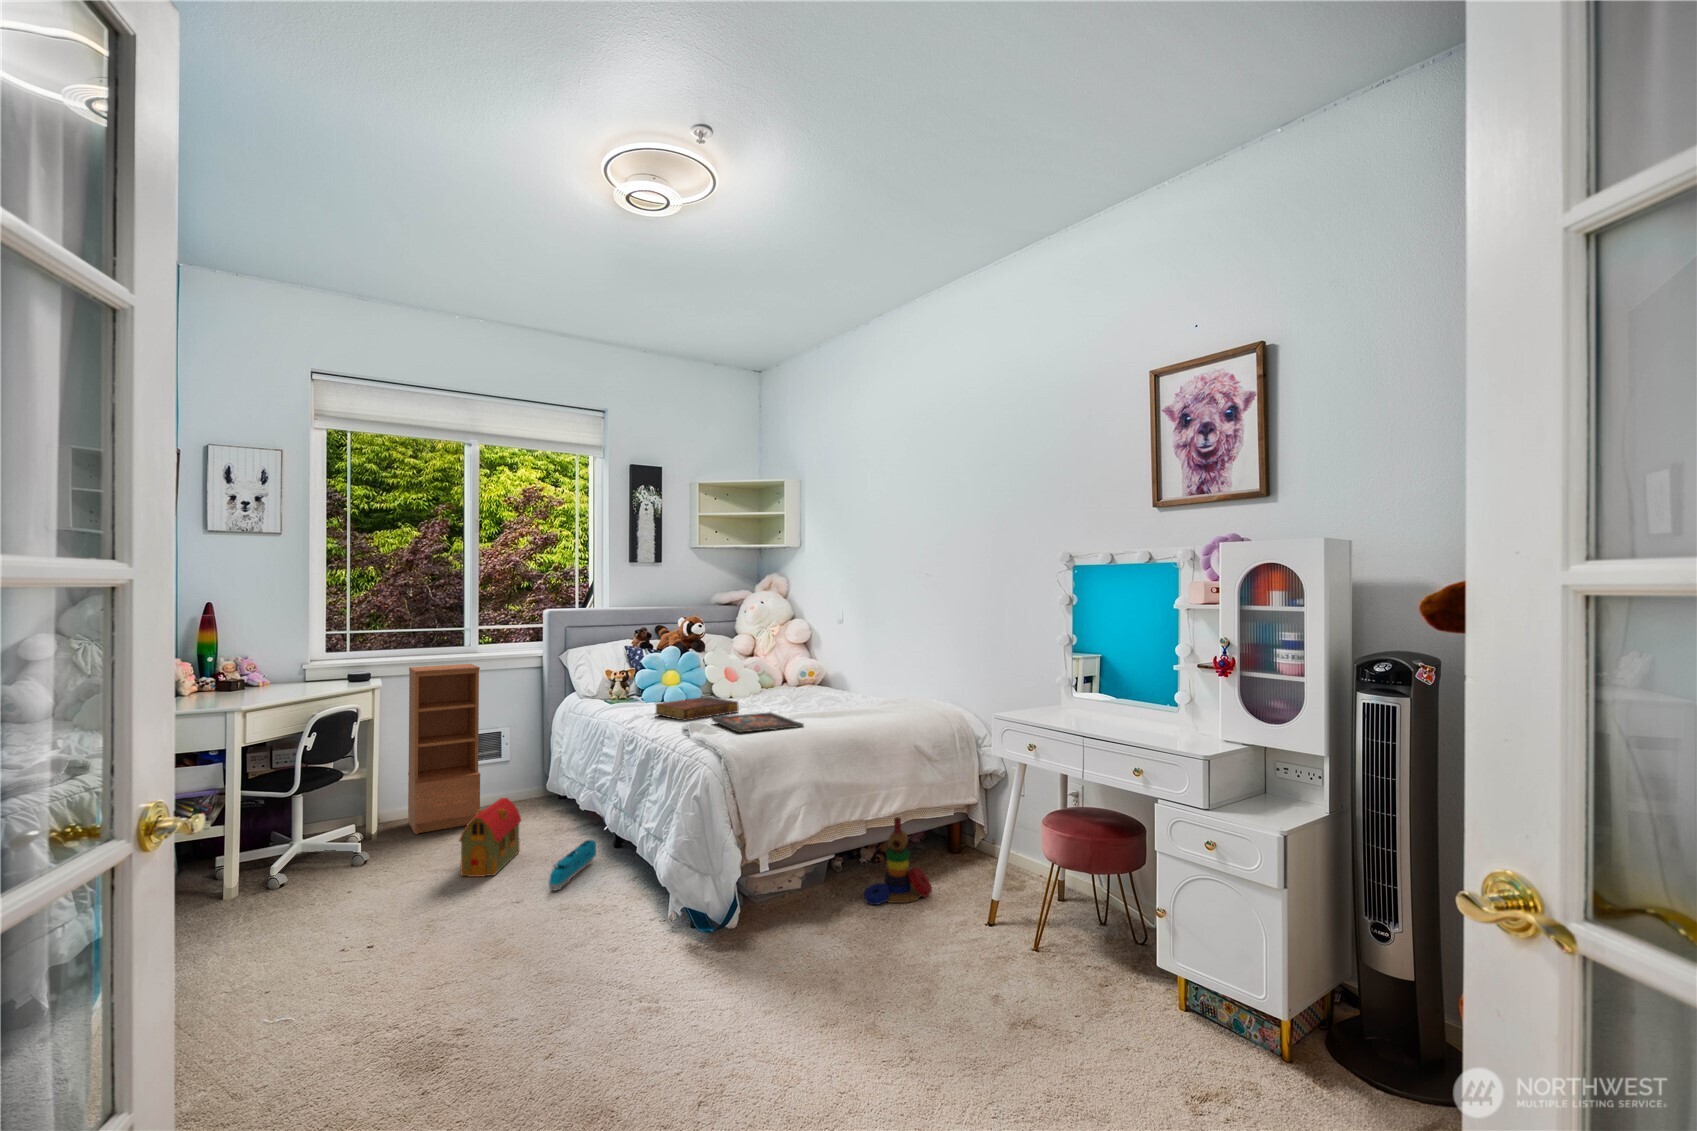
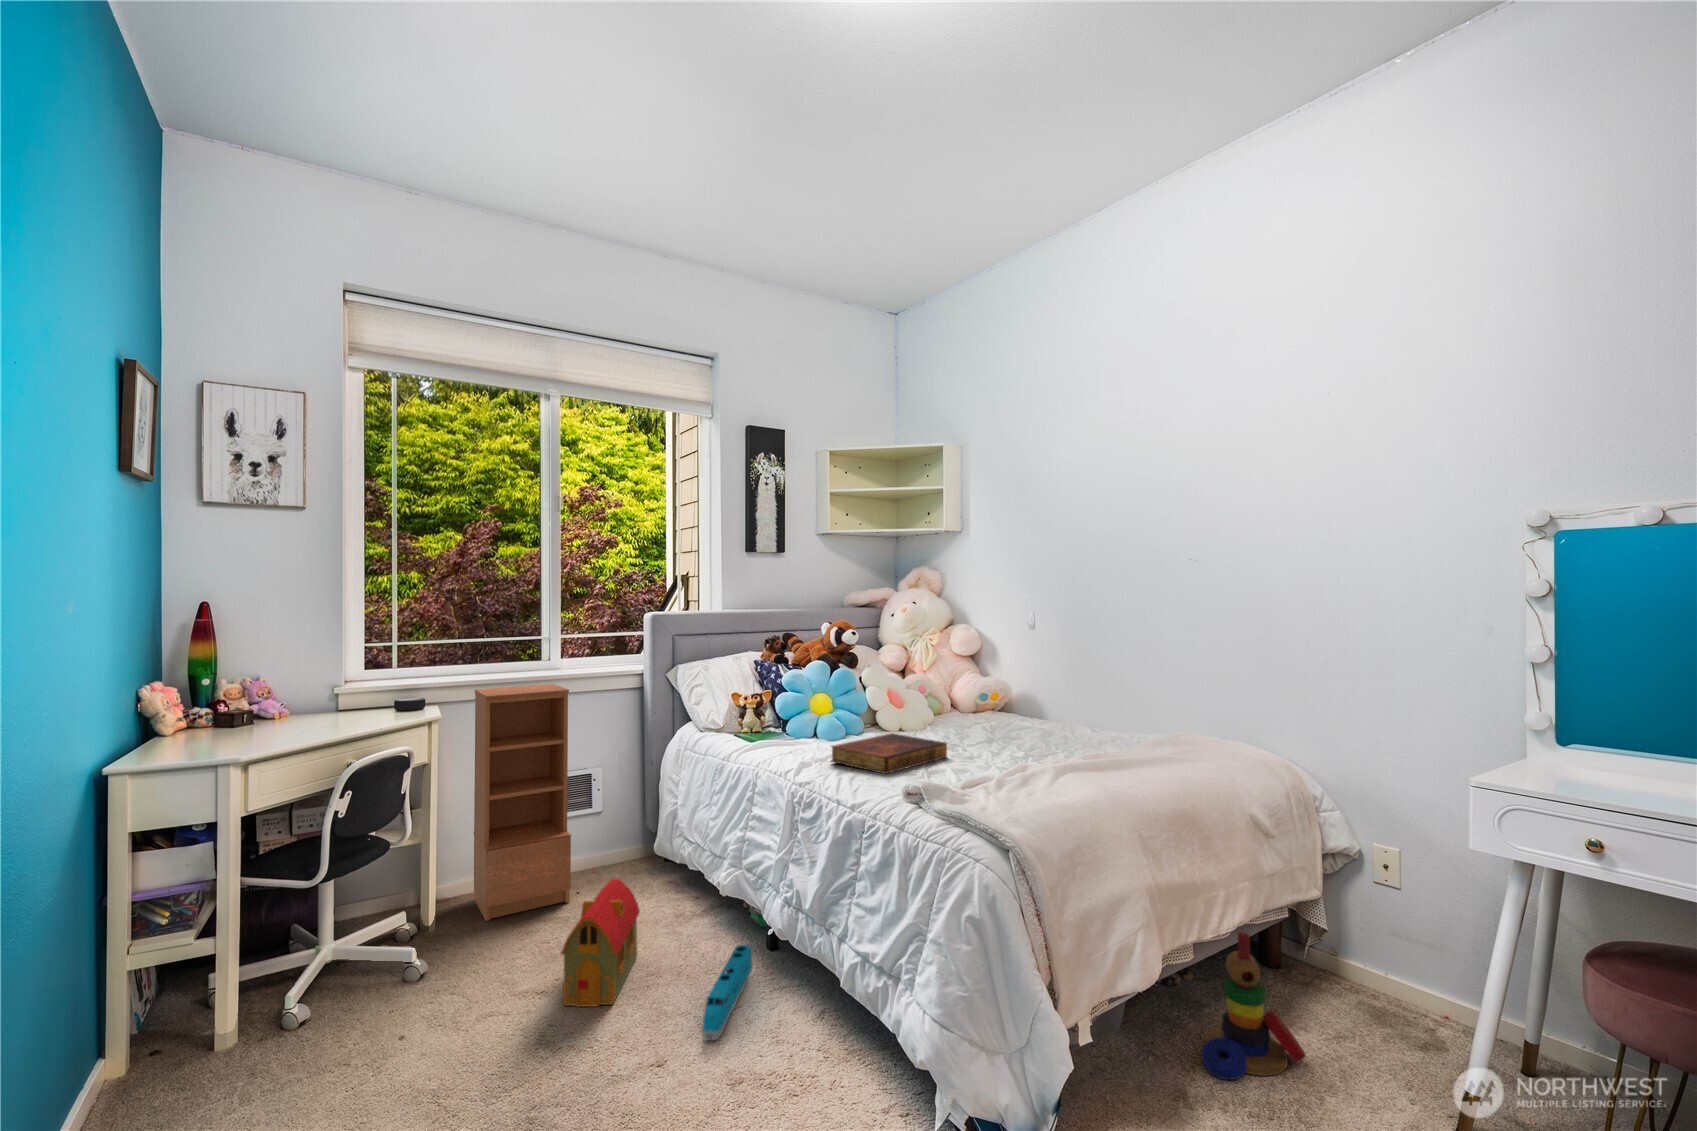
board game: present [712,712,803,733] -> none [935,762,1093,803]

